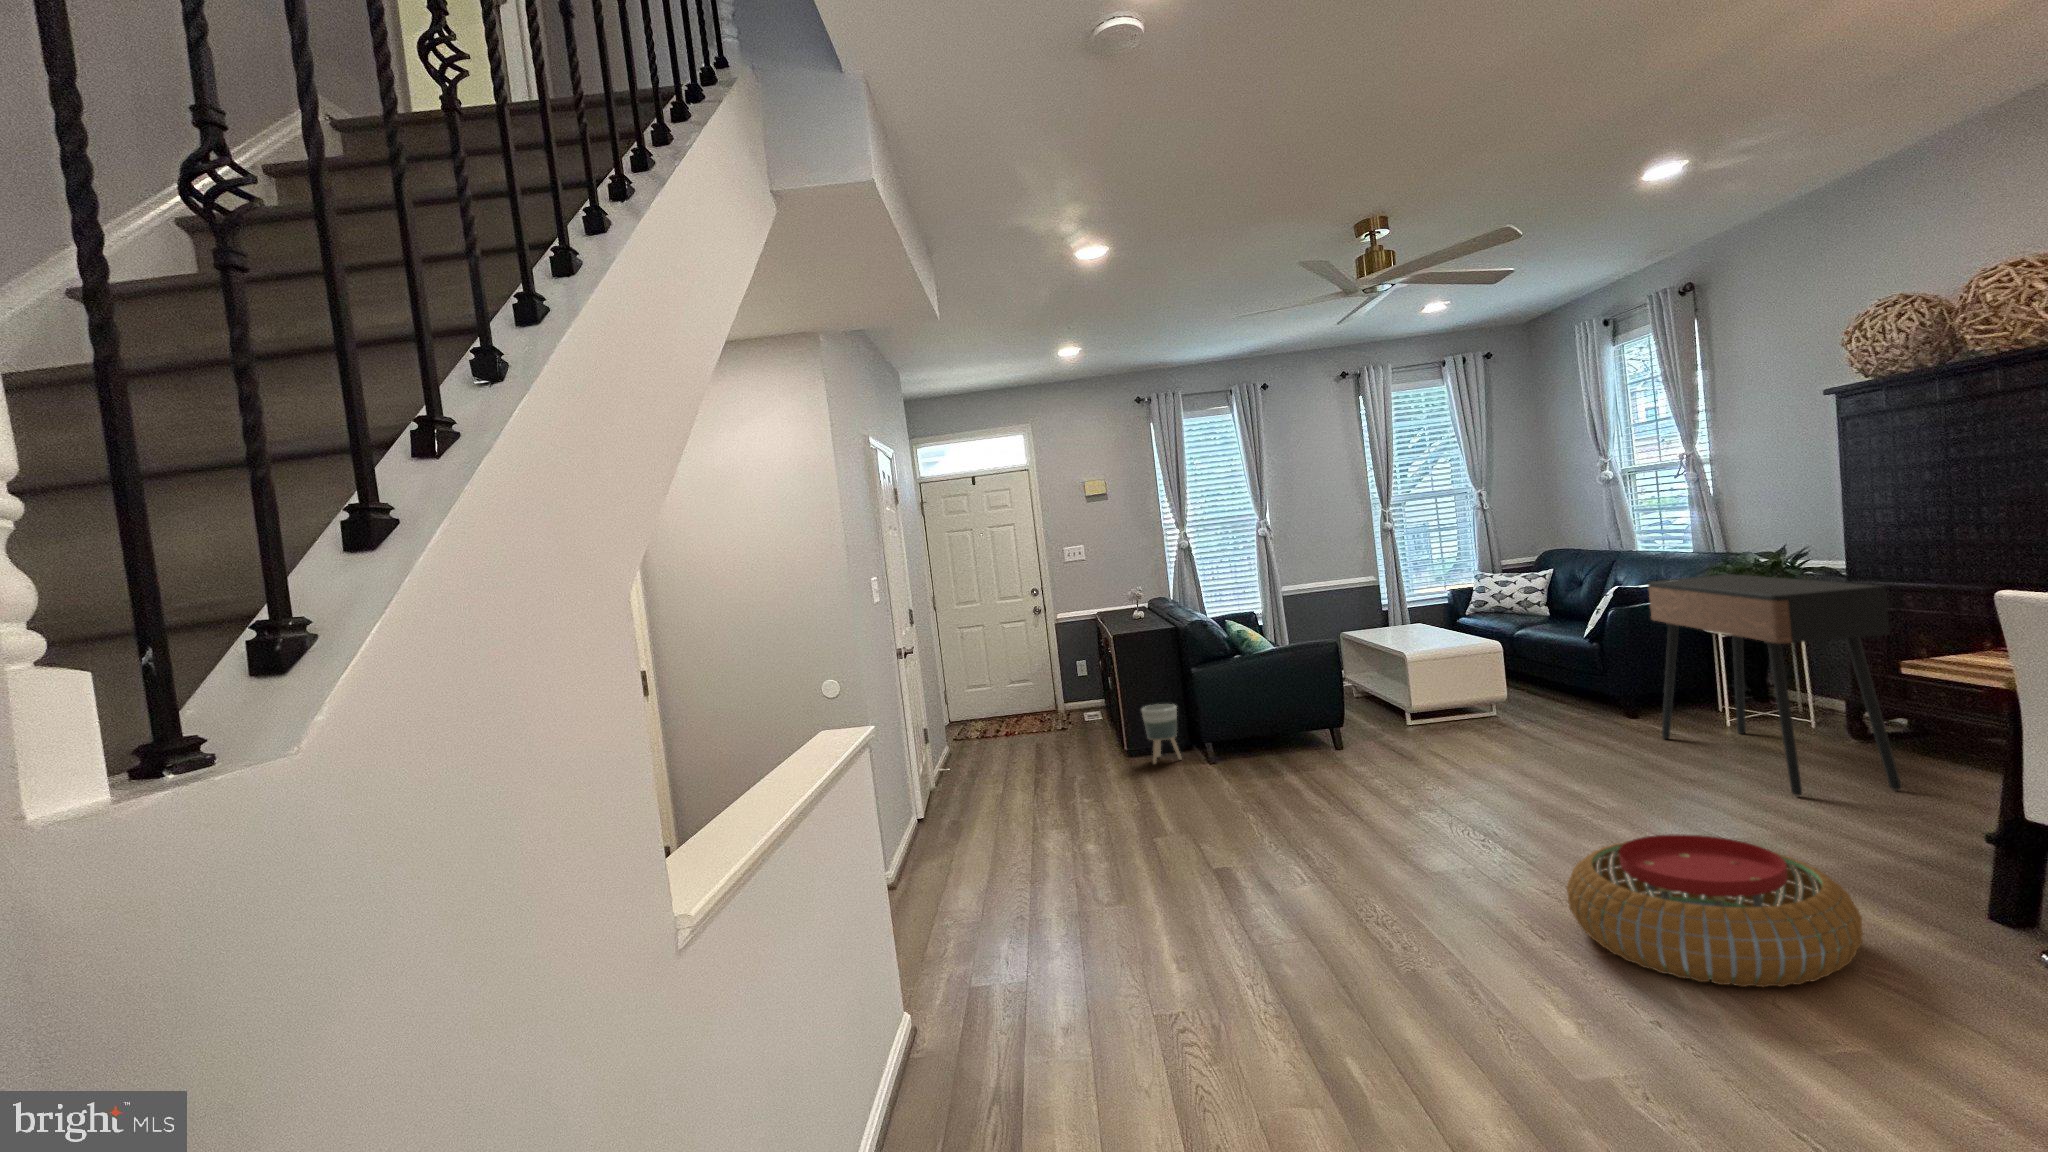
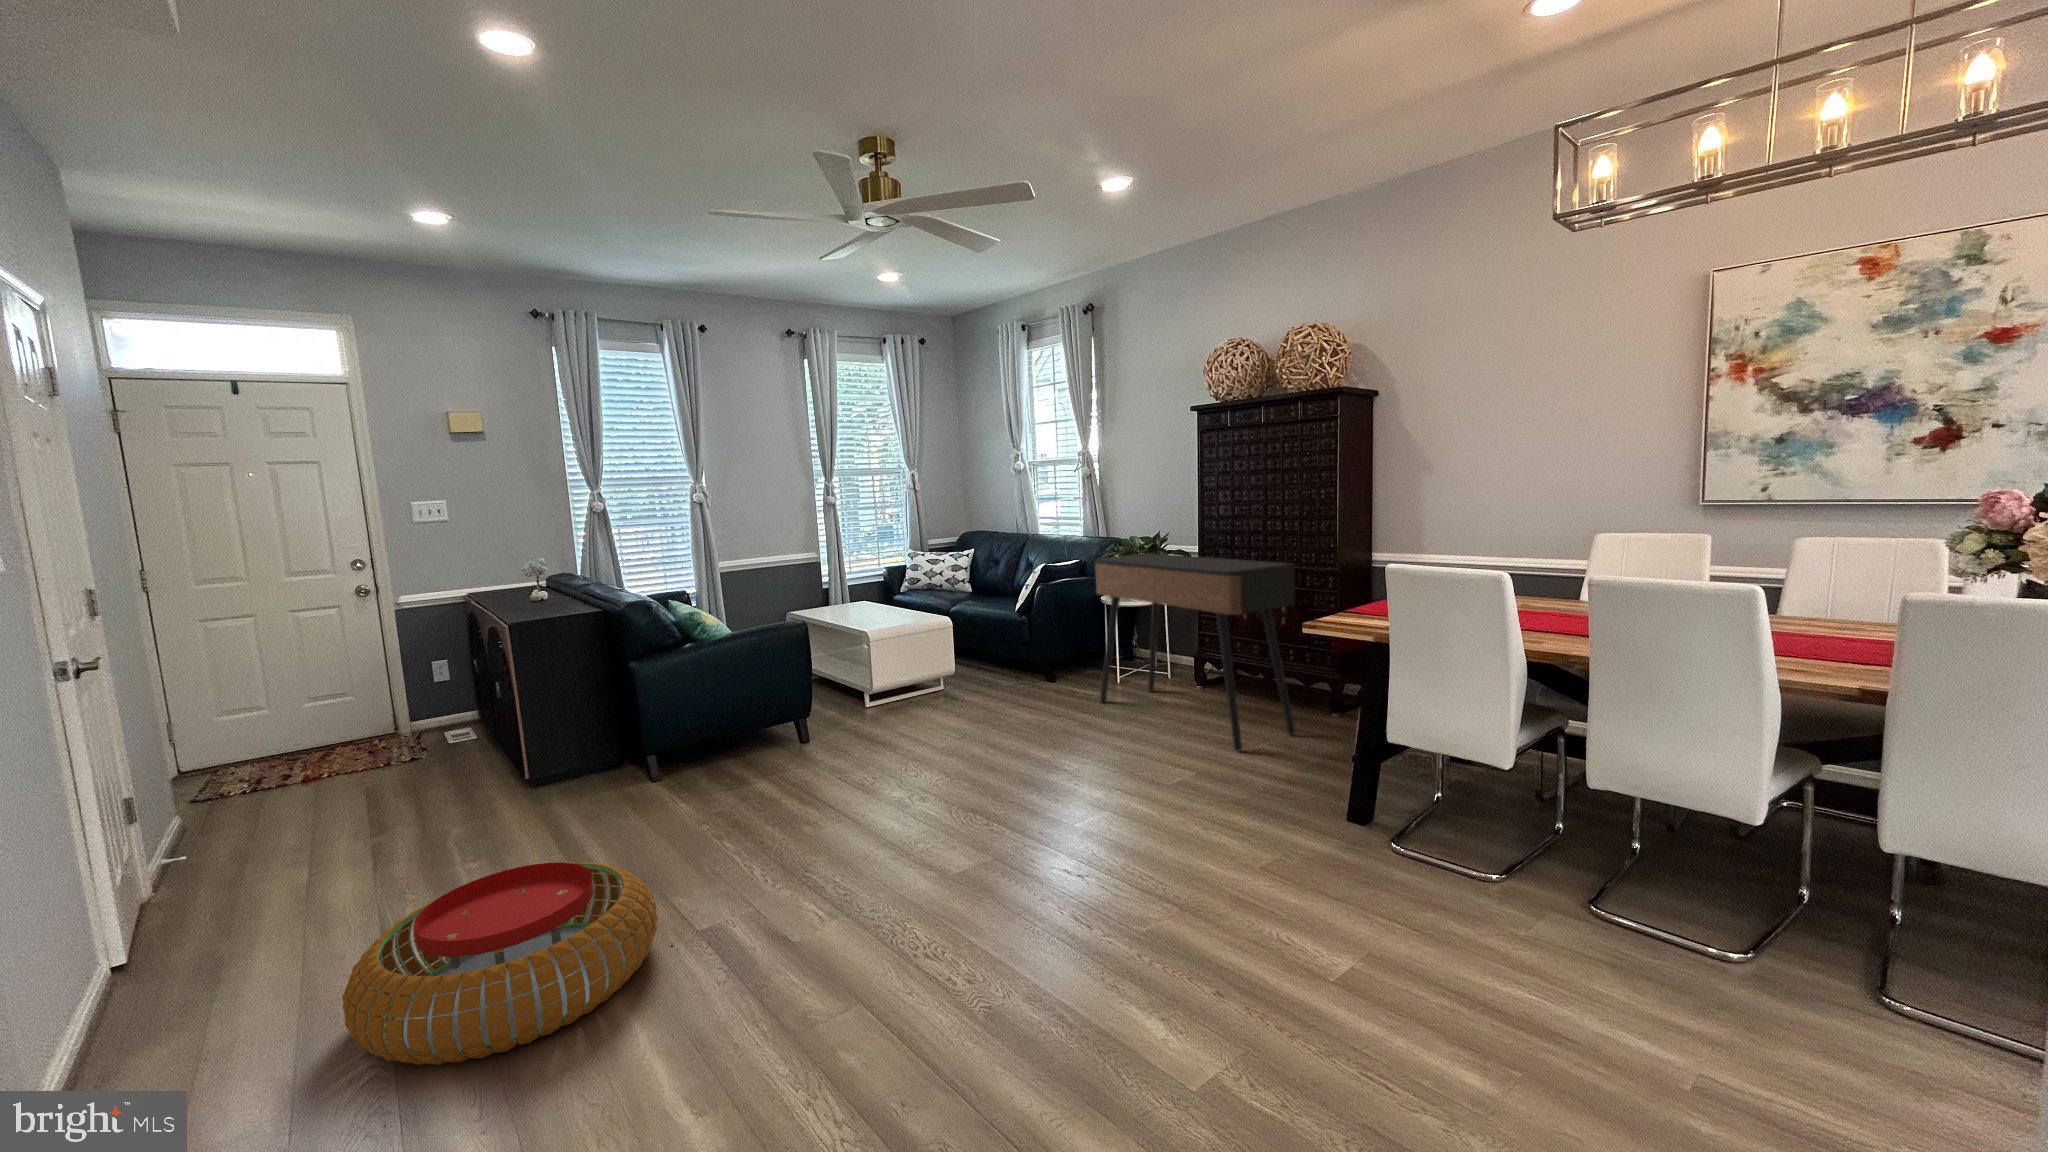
planter: present [1142,704,1182,764] -> none [546,715,609,802]
pouf: present [1567,834,1863,987] -> present [342,862,658,1065]

